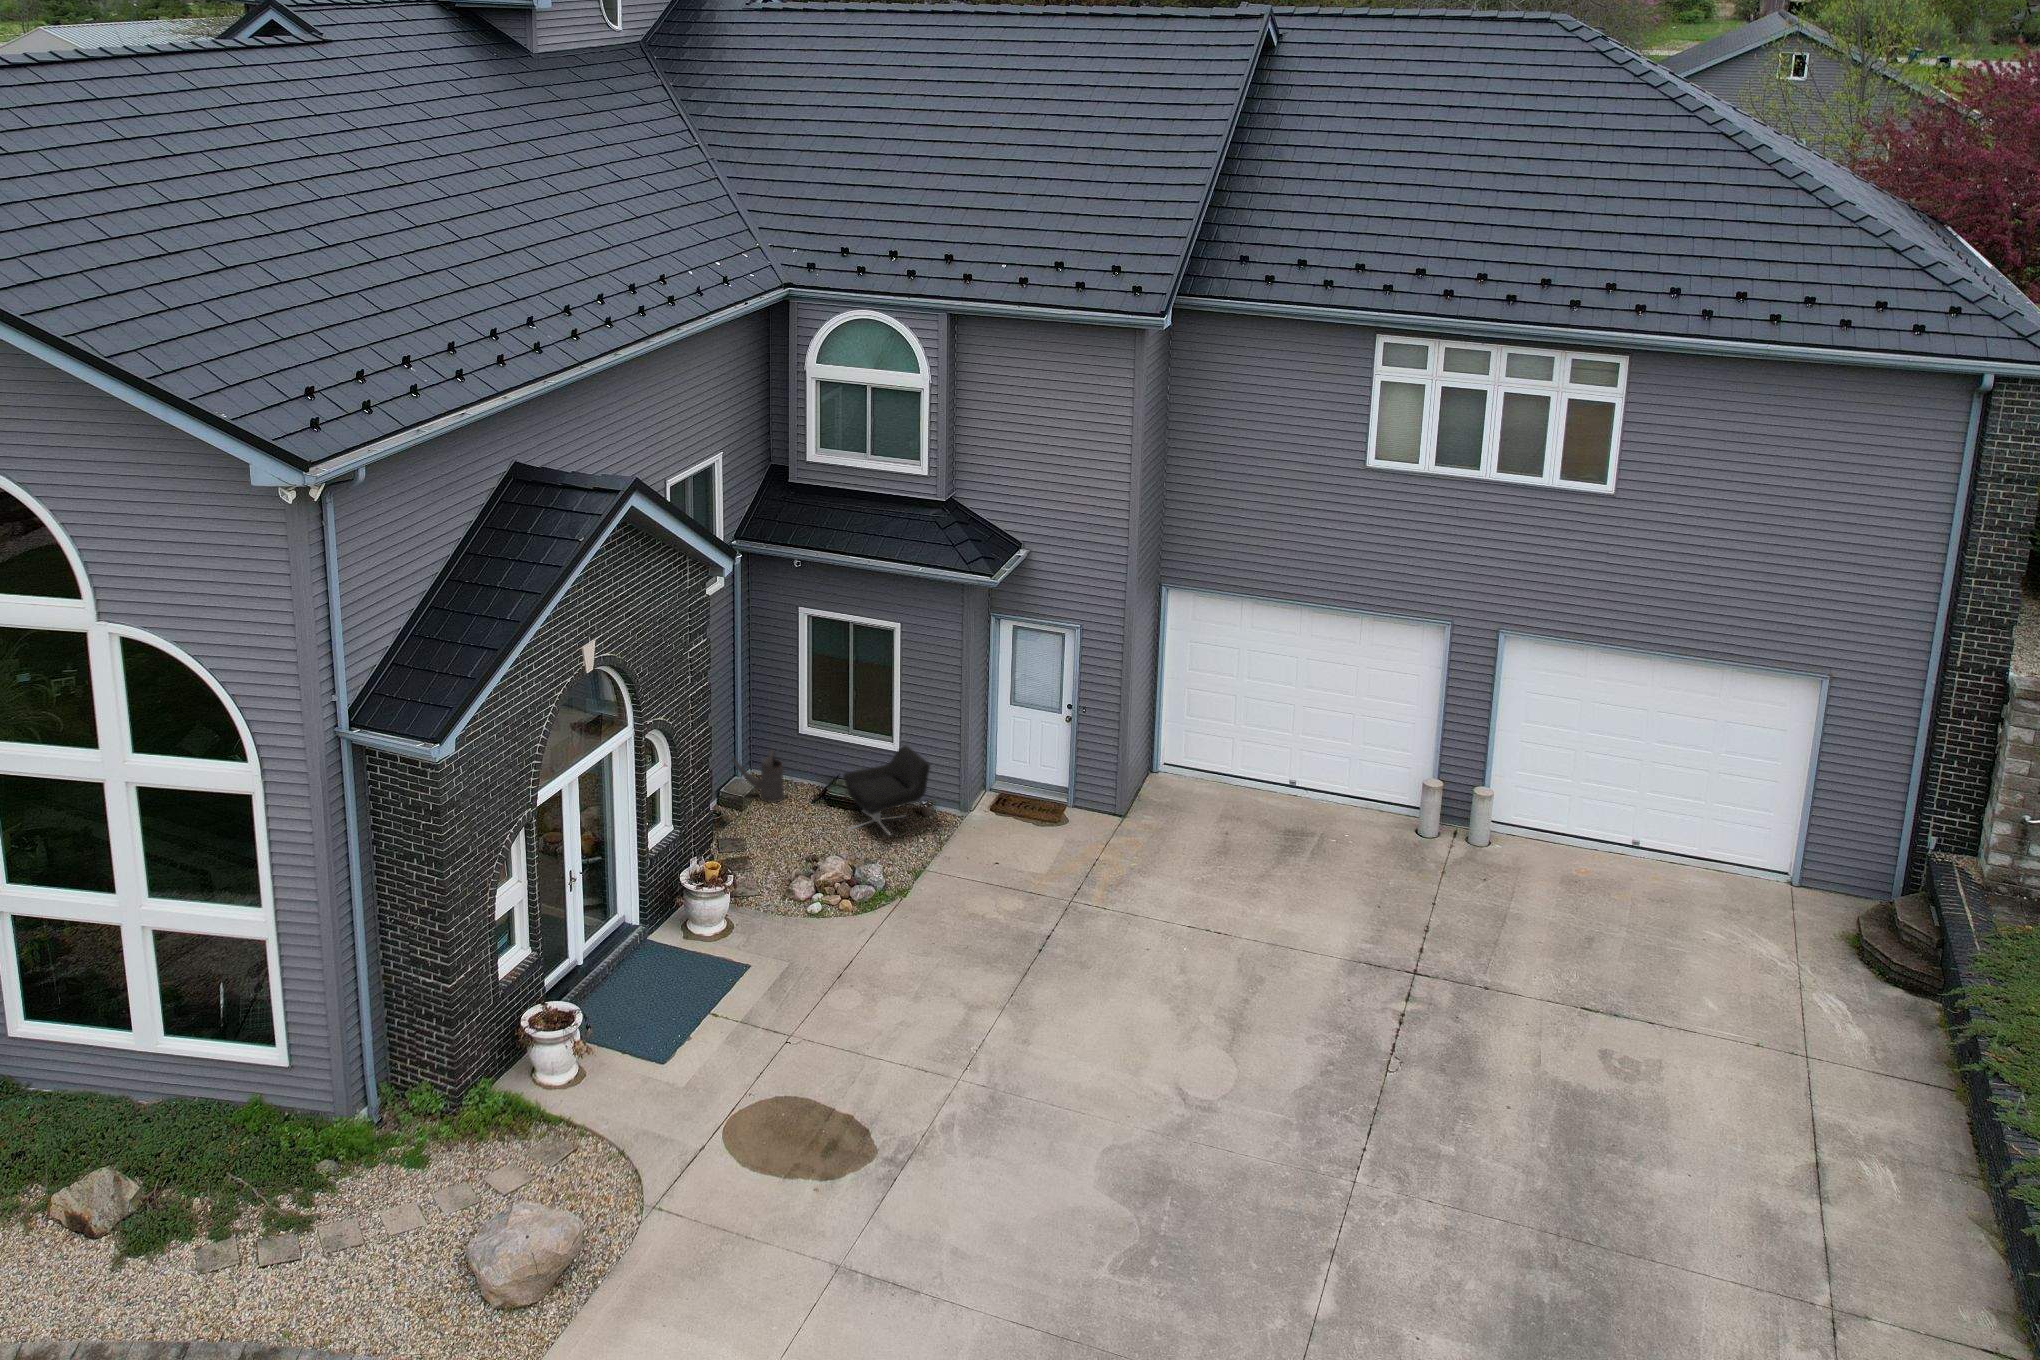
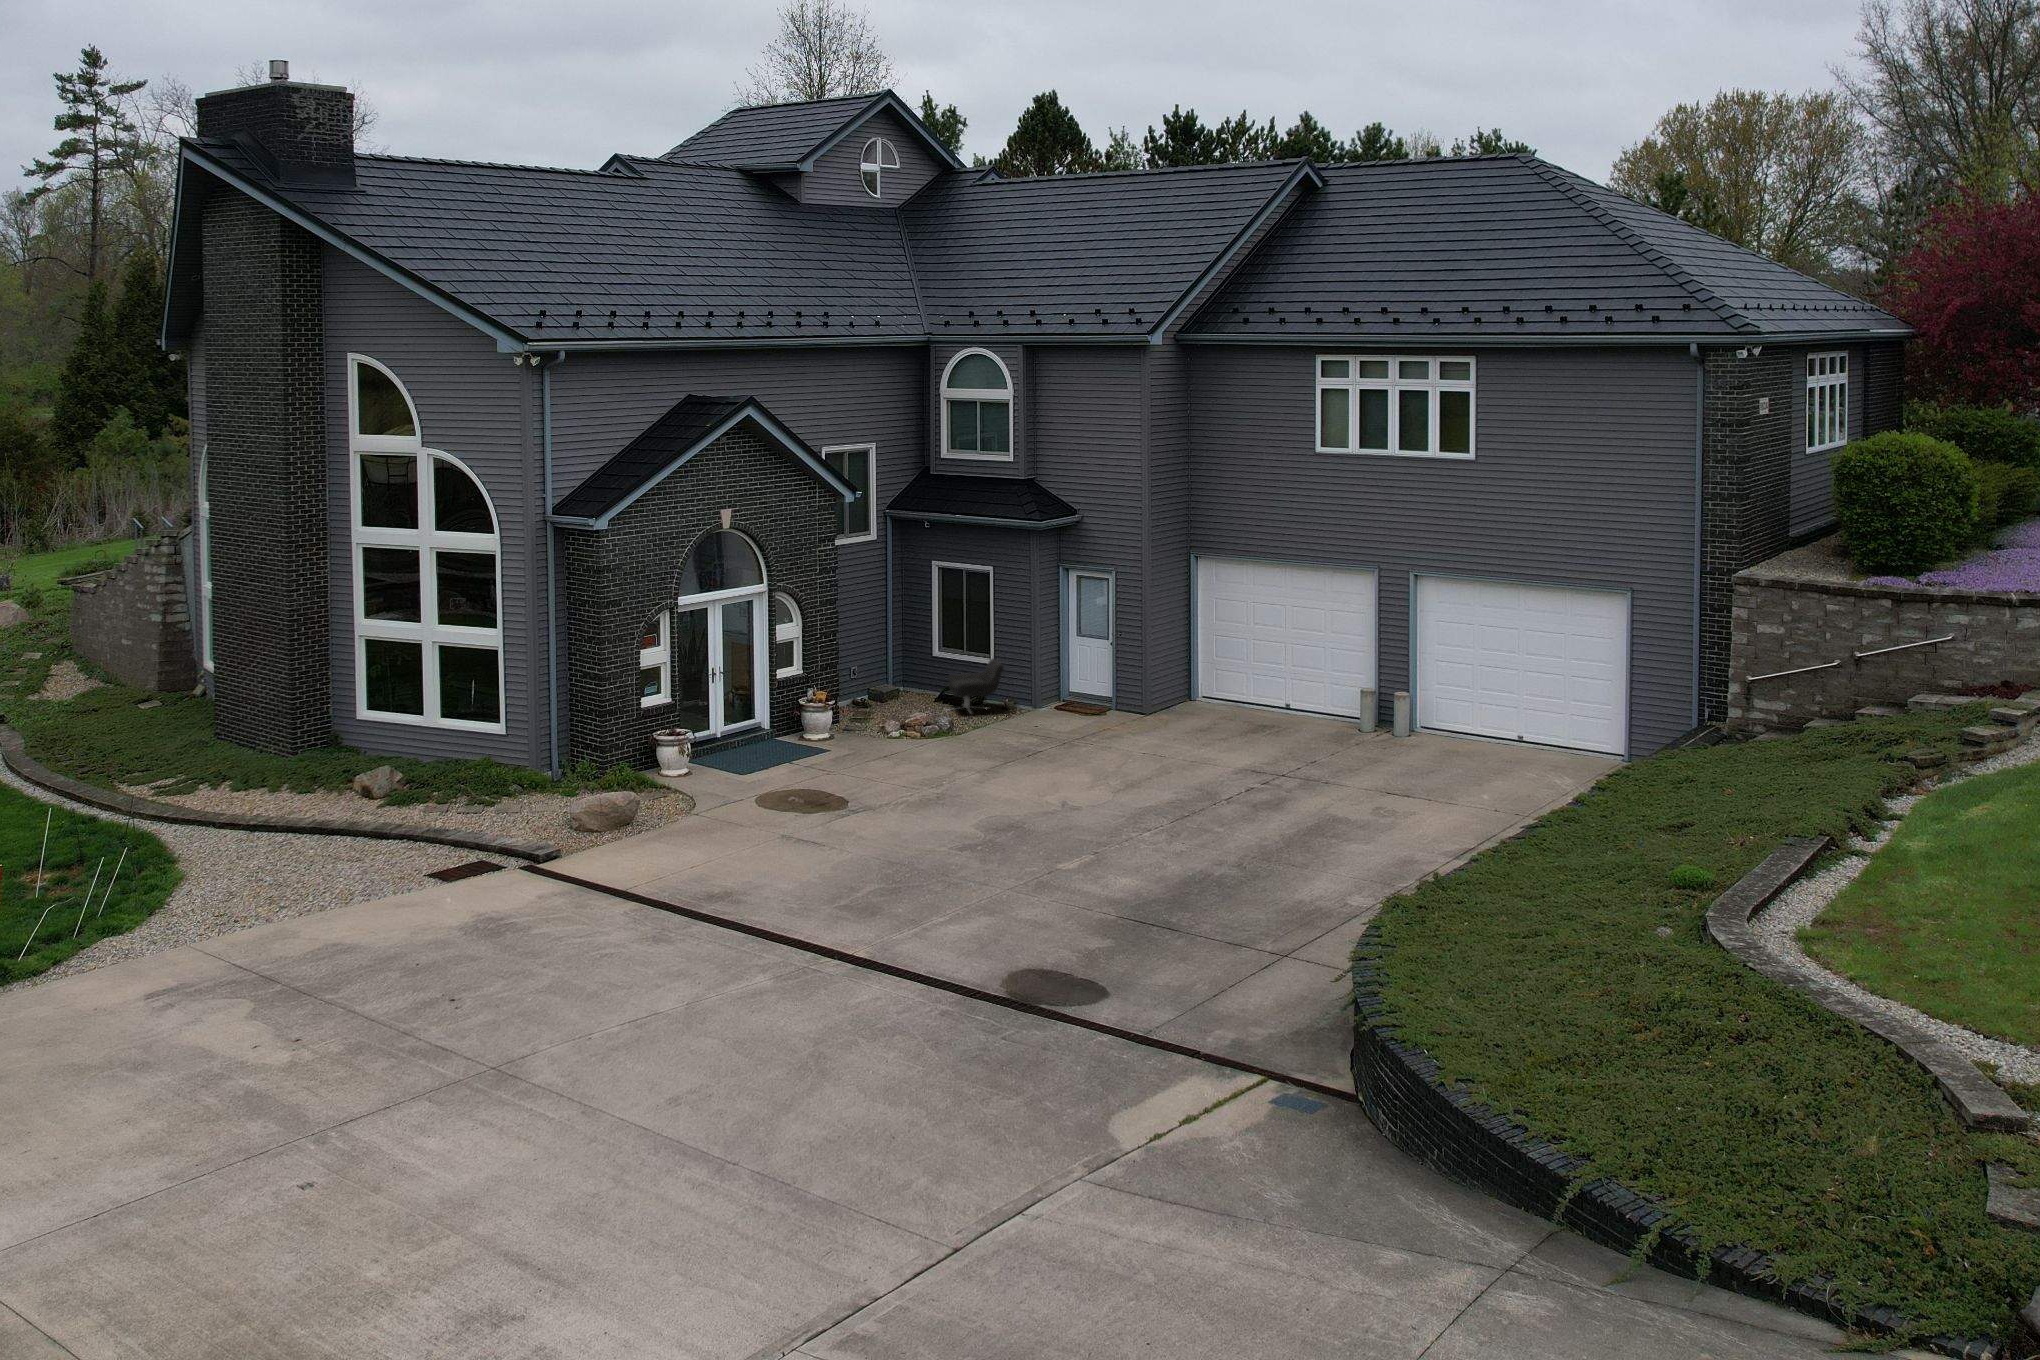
watering can: present [731,750,793,803] -> none [876,661,919,699]

